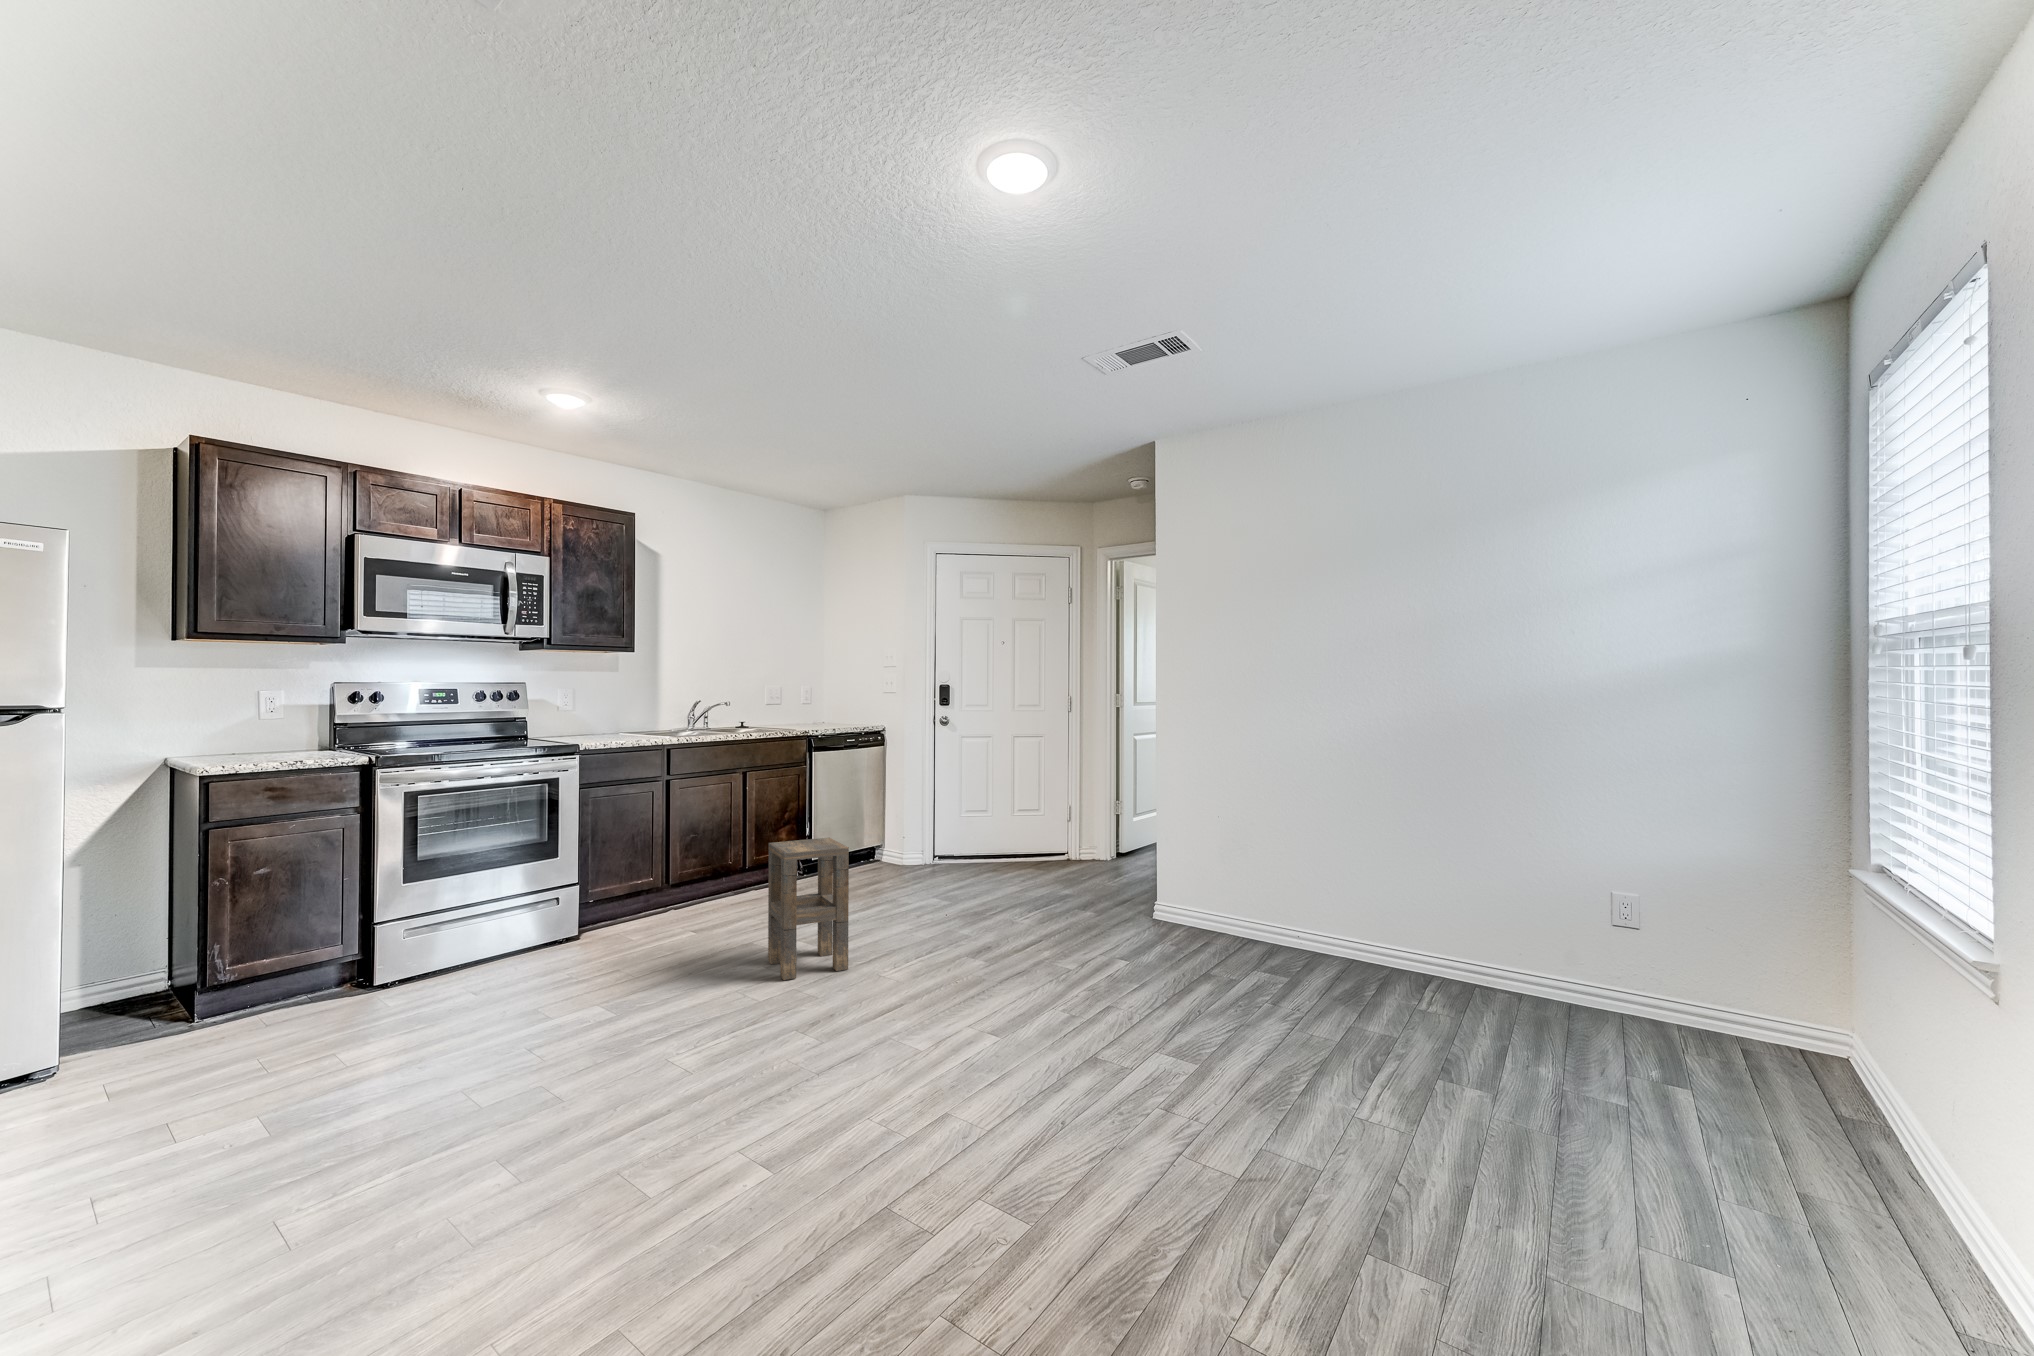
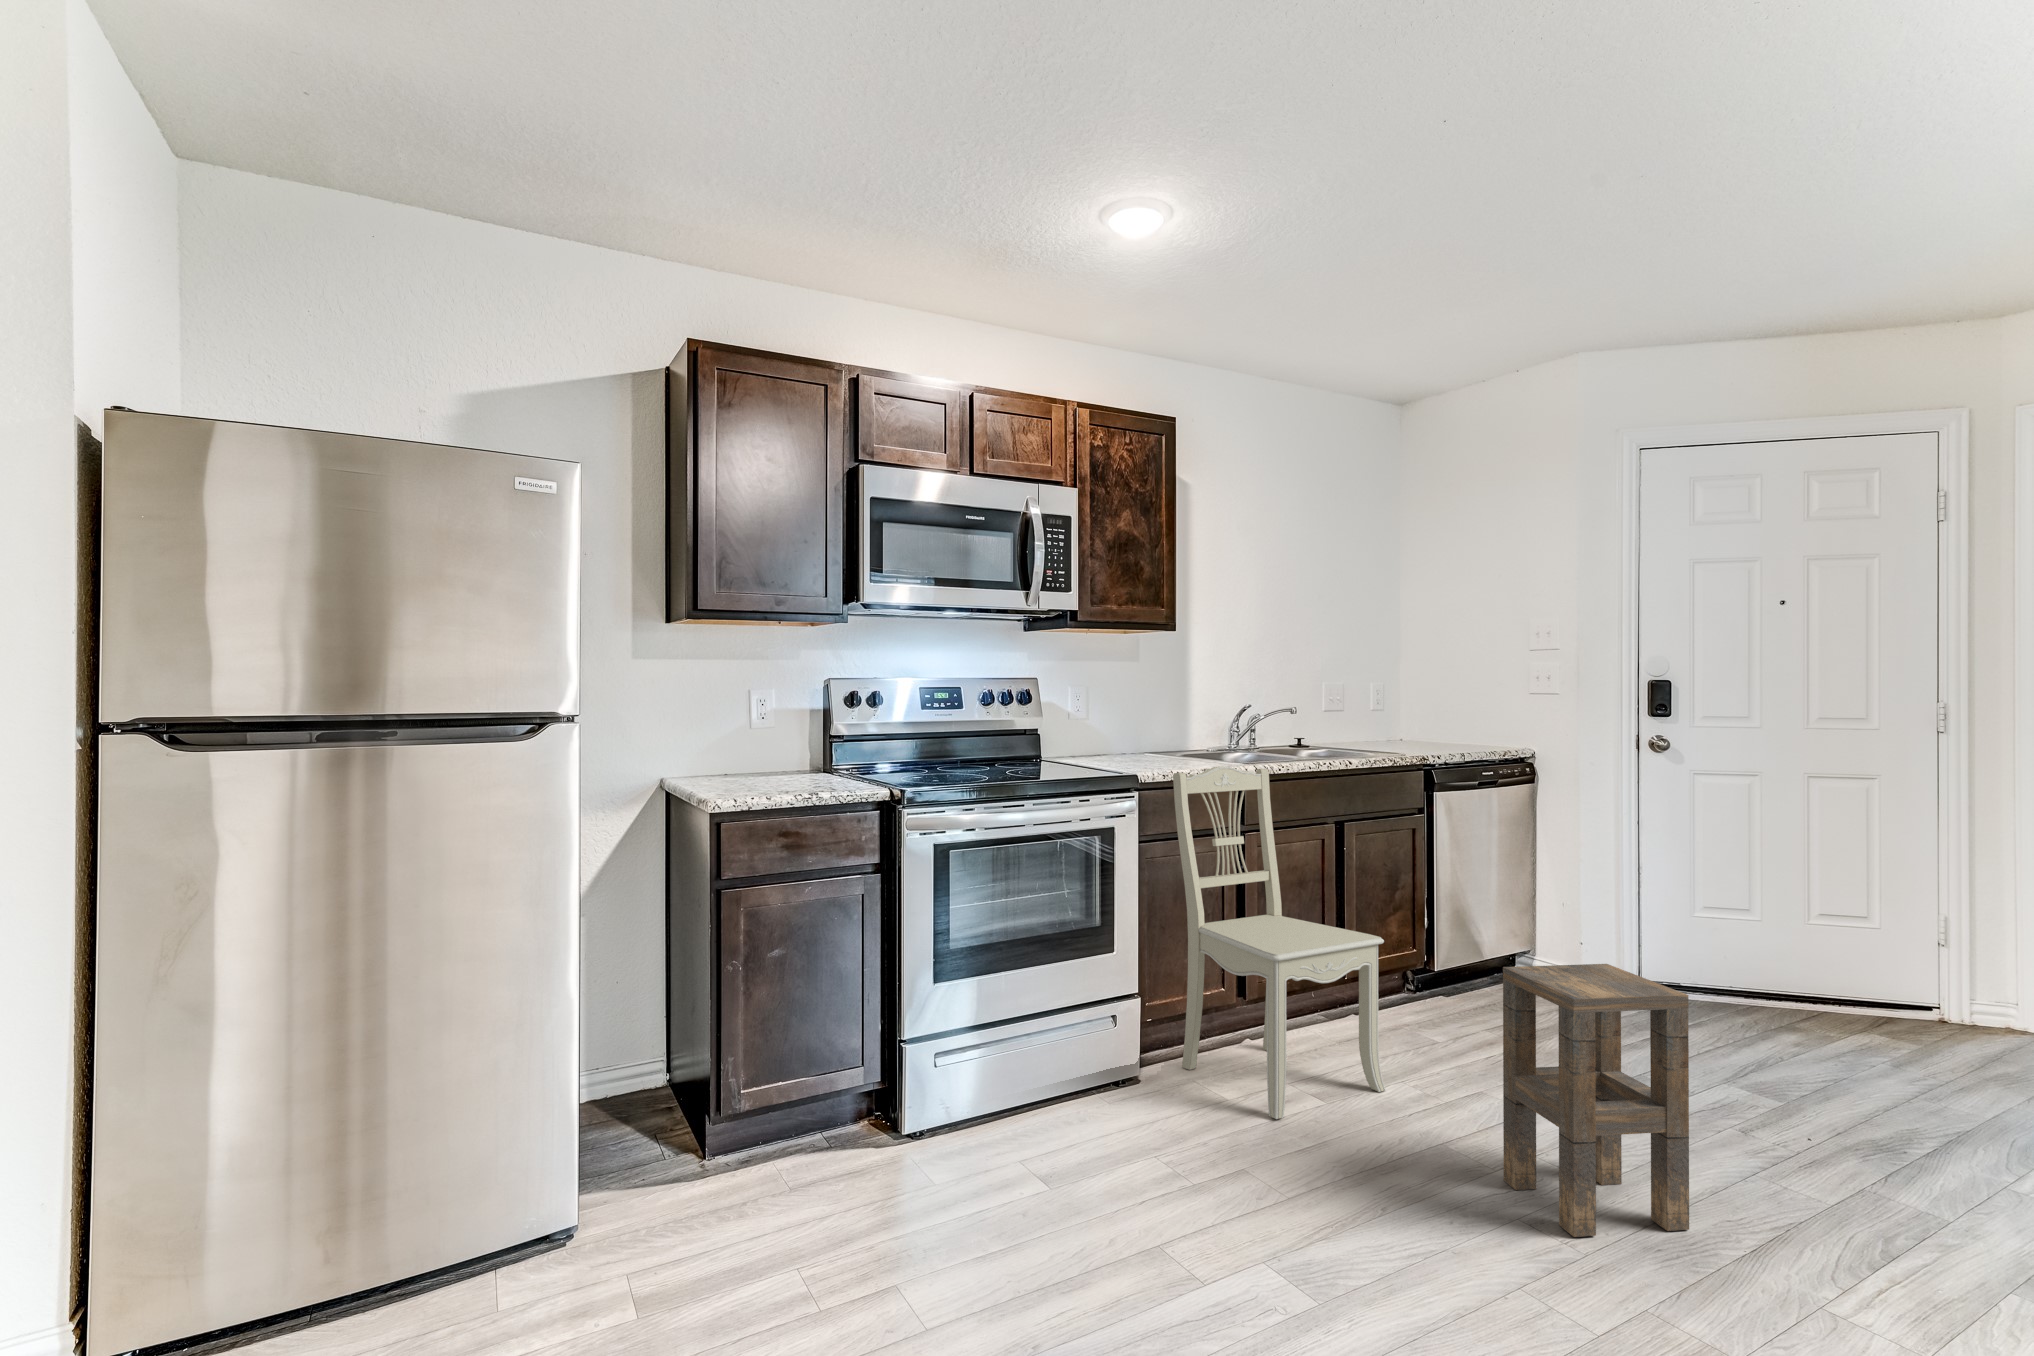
dining chair: none [606,738,736,949] -> present [1173,767,1386,1119]

